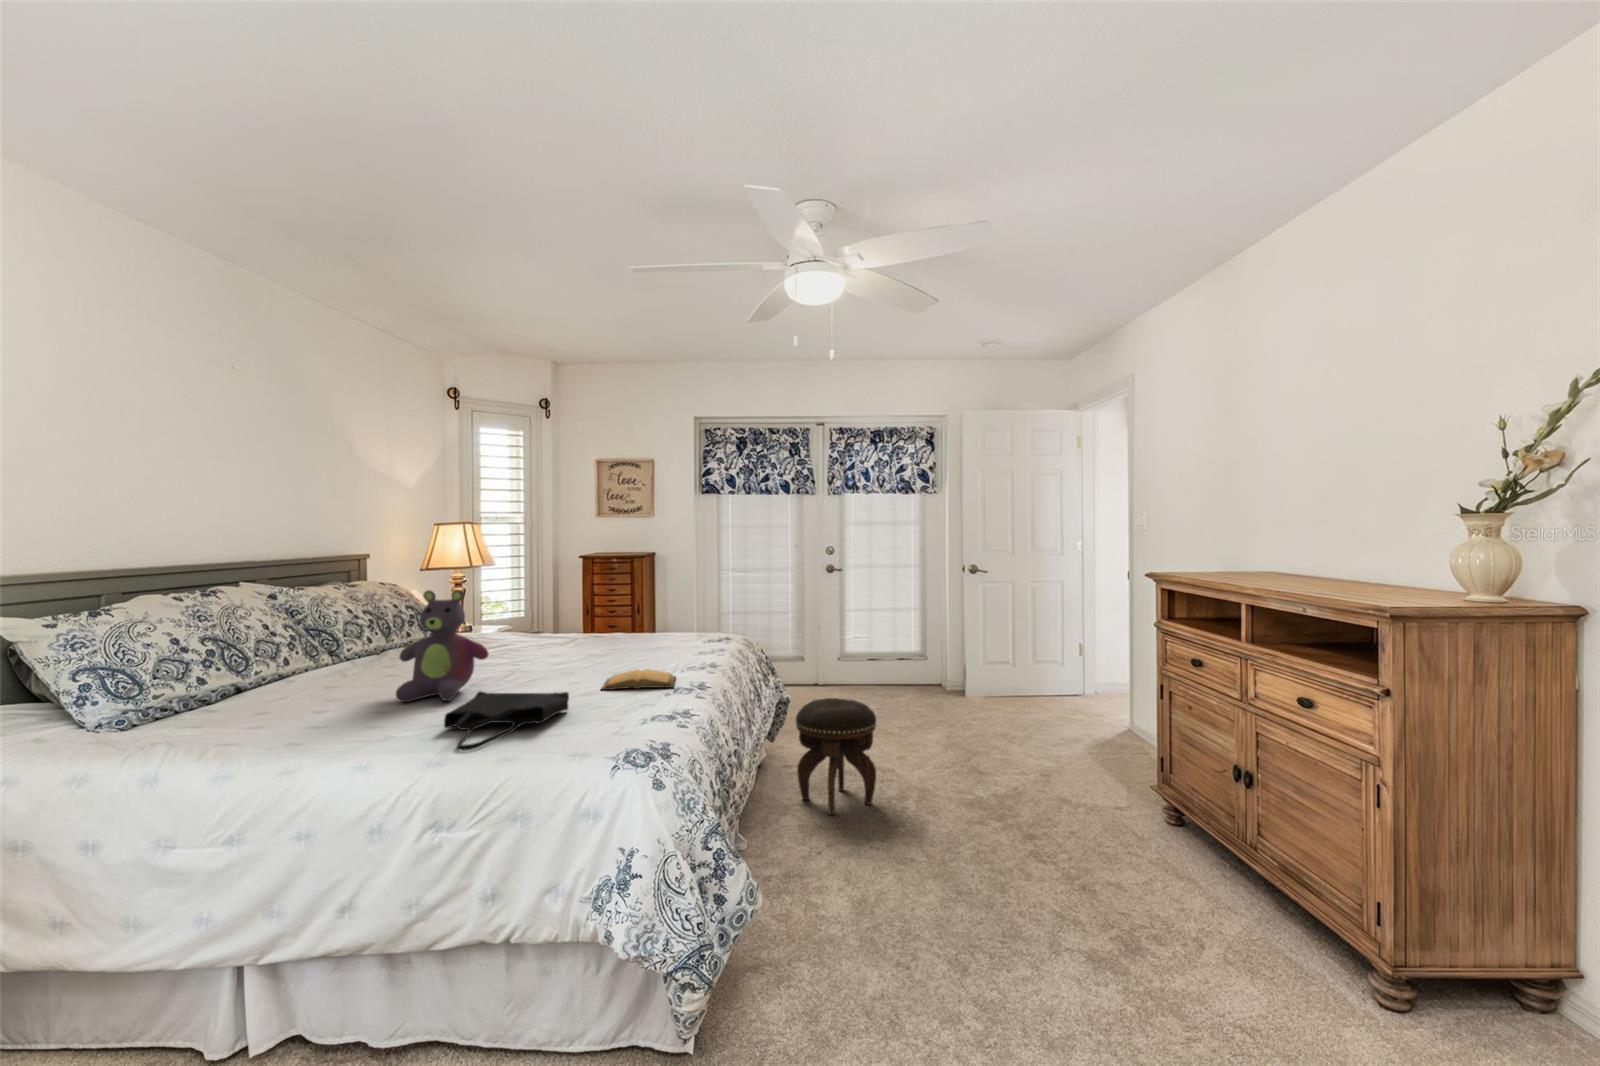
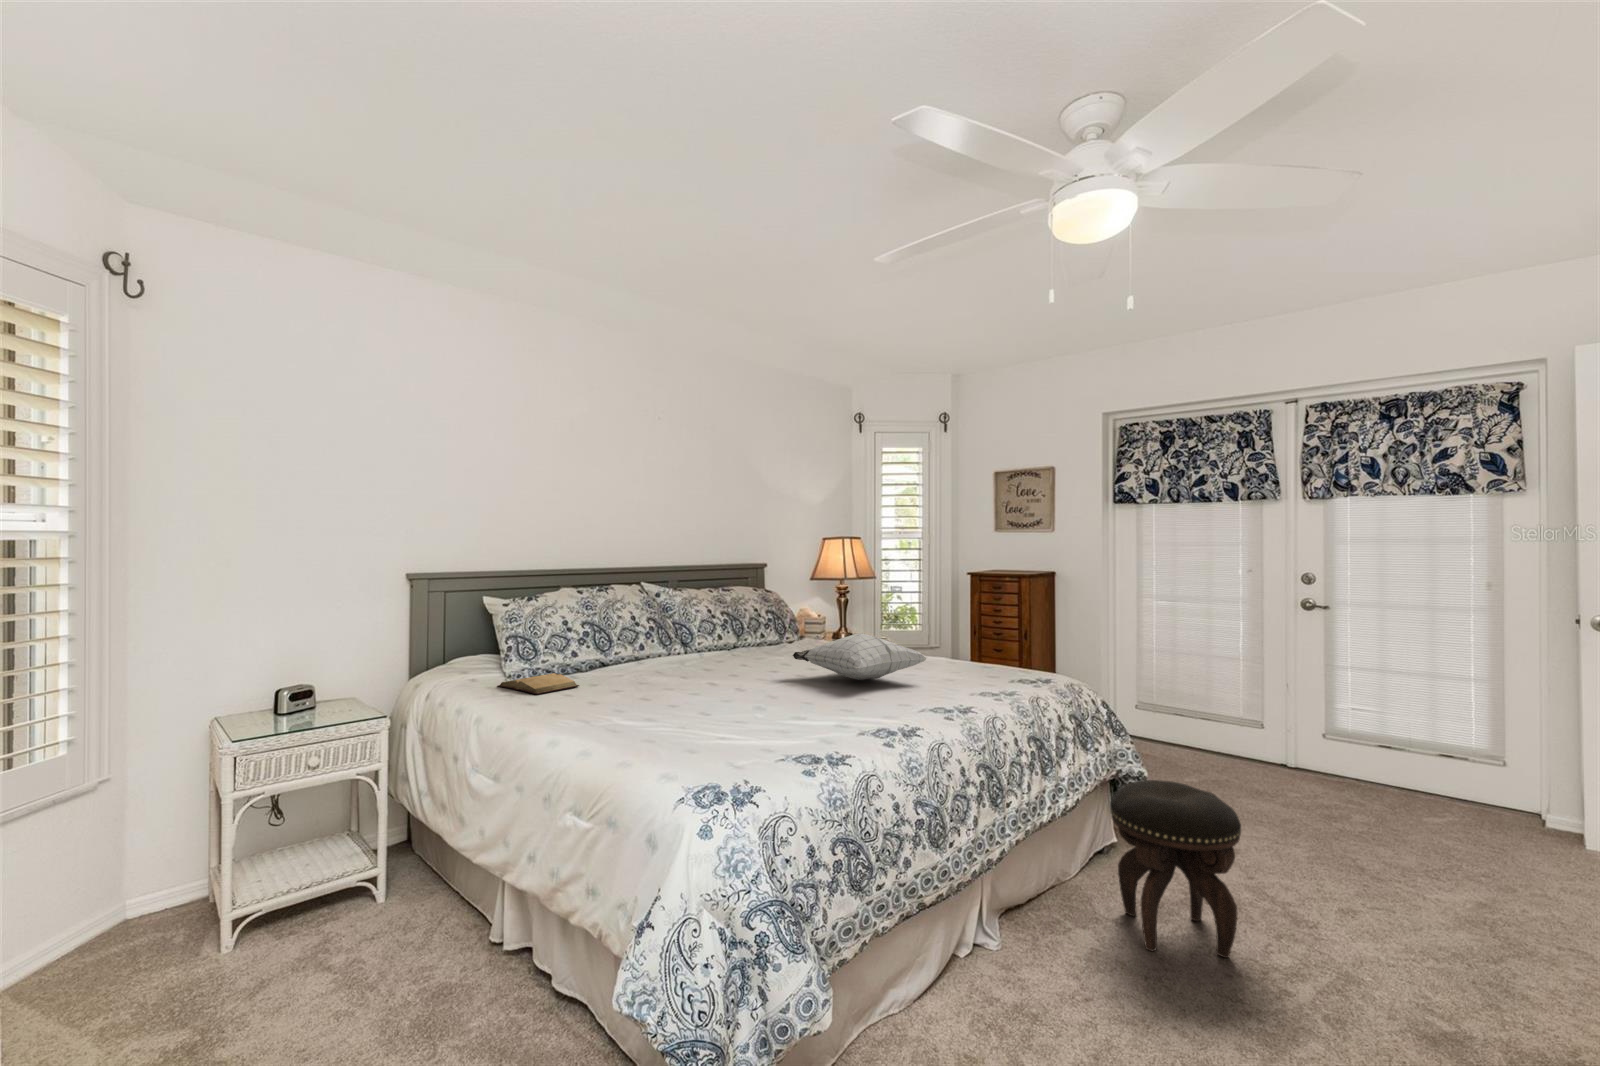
stuffed bear: present [396,590,489,702] -> none [654,595,732,698]
pillow: none [514,616,644,661] -> present [793,633,927,680]
book: present [601,669,676,691] -> present [498,673,579,695]
tote bag: present [444,691,569,750] -> none [602,693,746,746]

